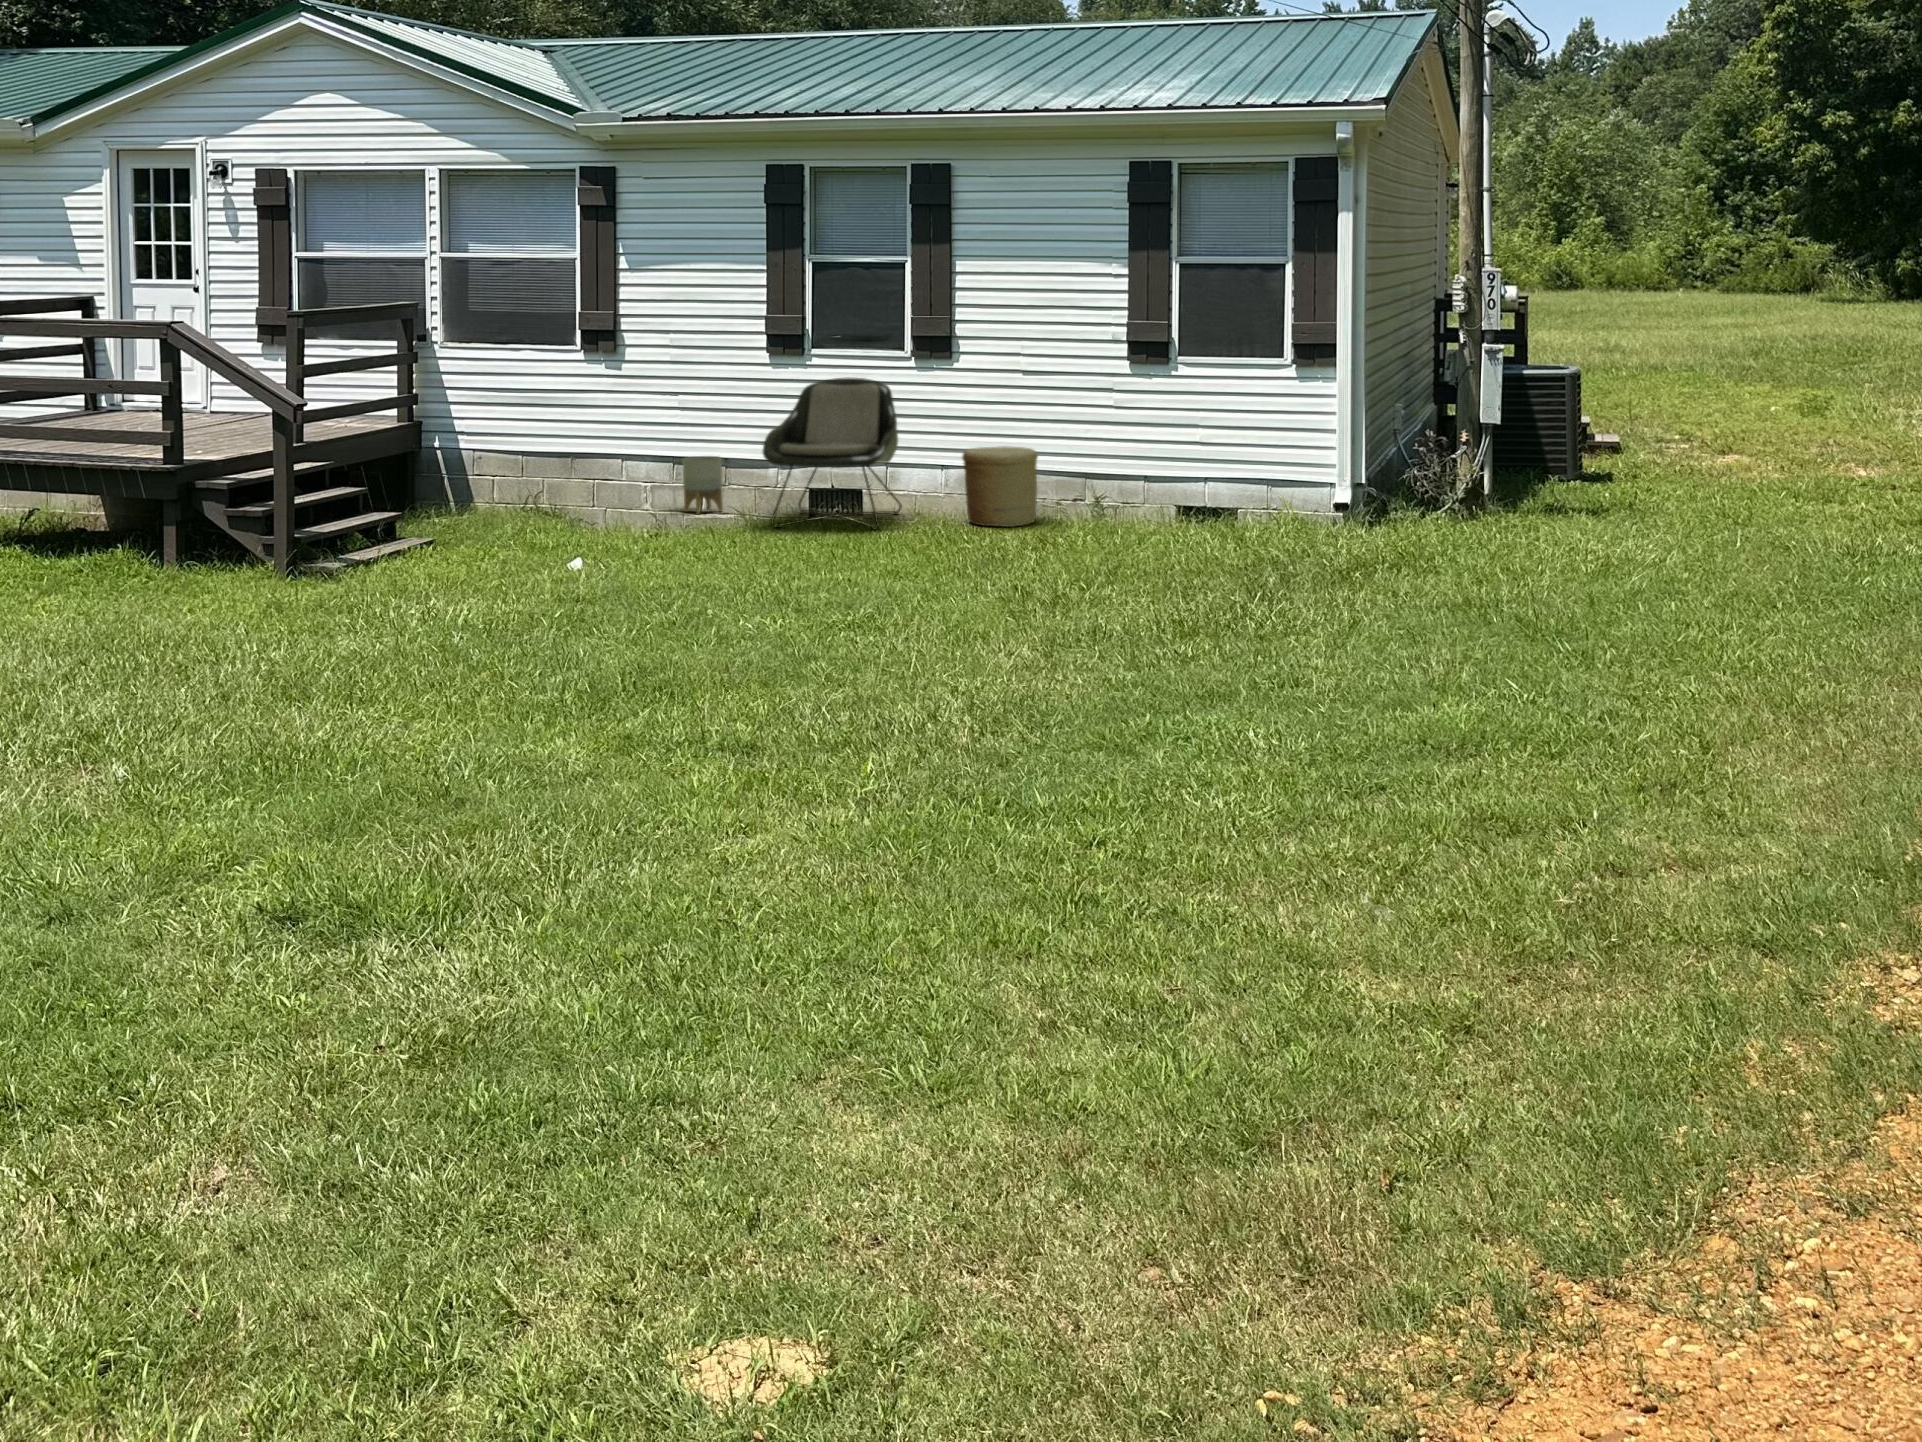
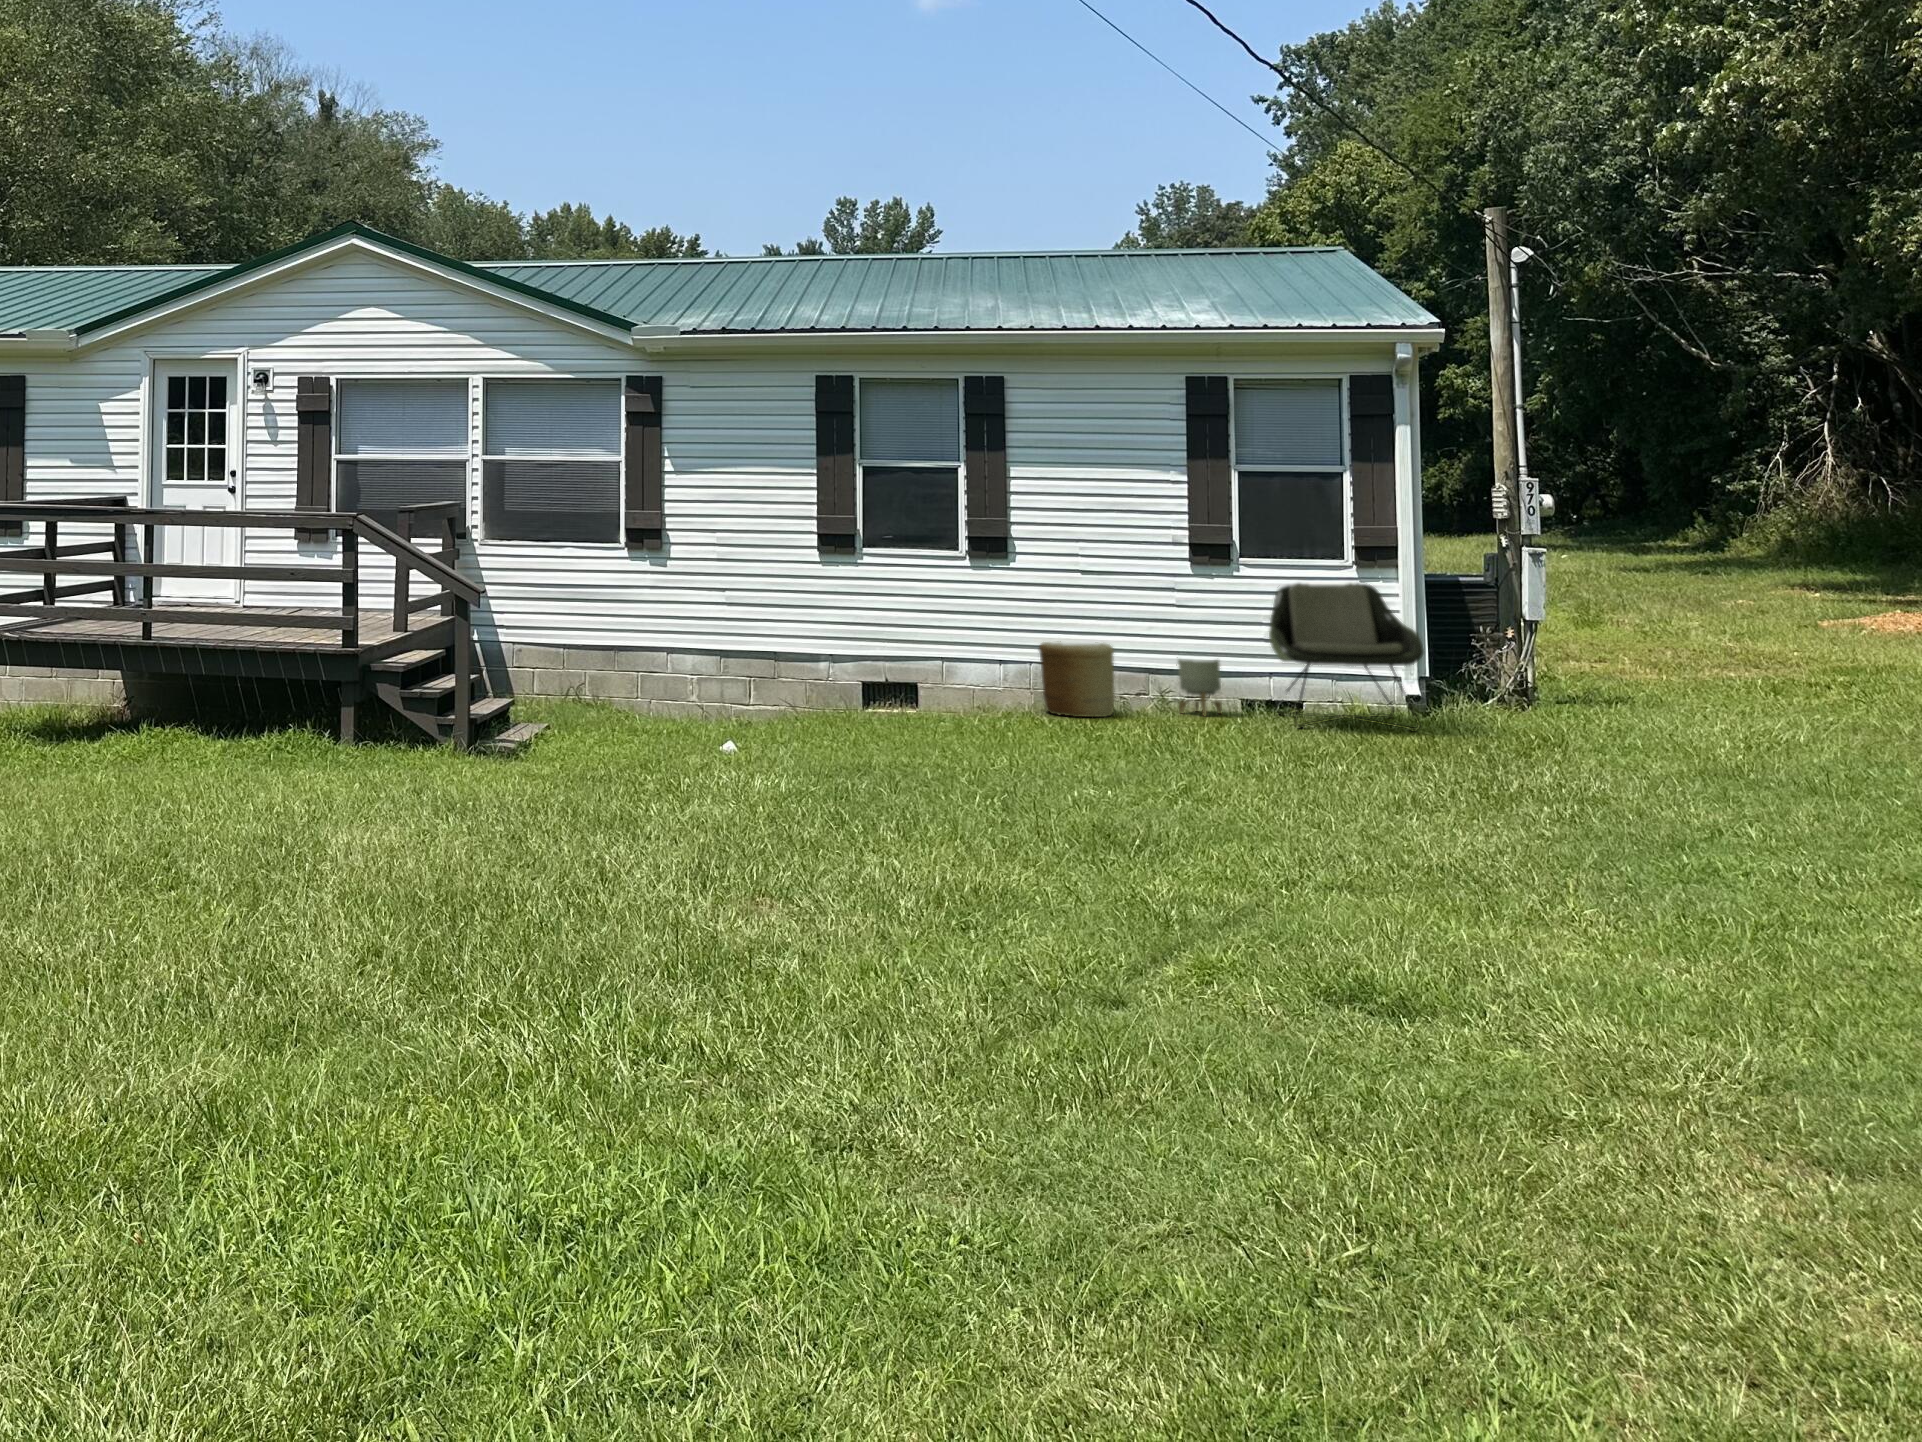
lounge chair: present [763,377,901,530] -> present [1269,581,1424,732]
planter: present [683,456,723,514] -> present [1178,659,1222,716]

